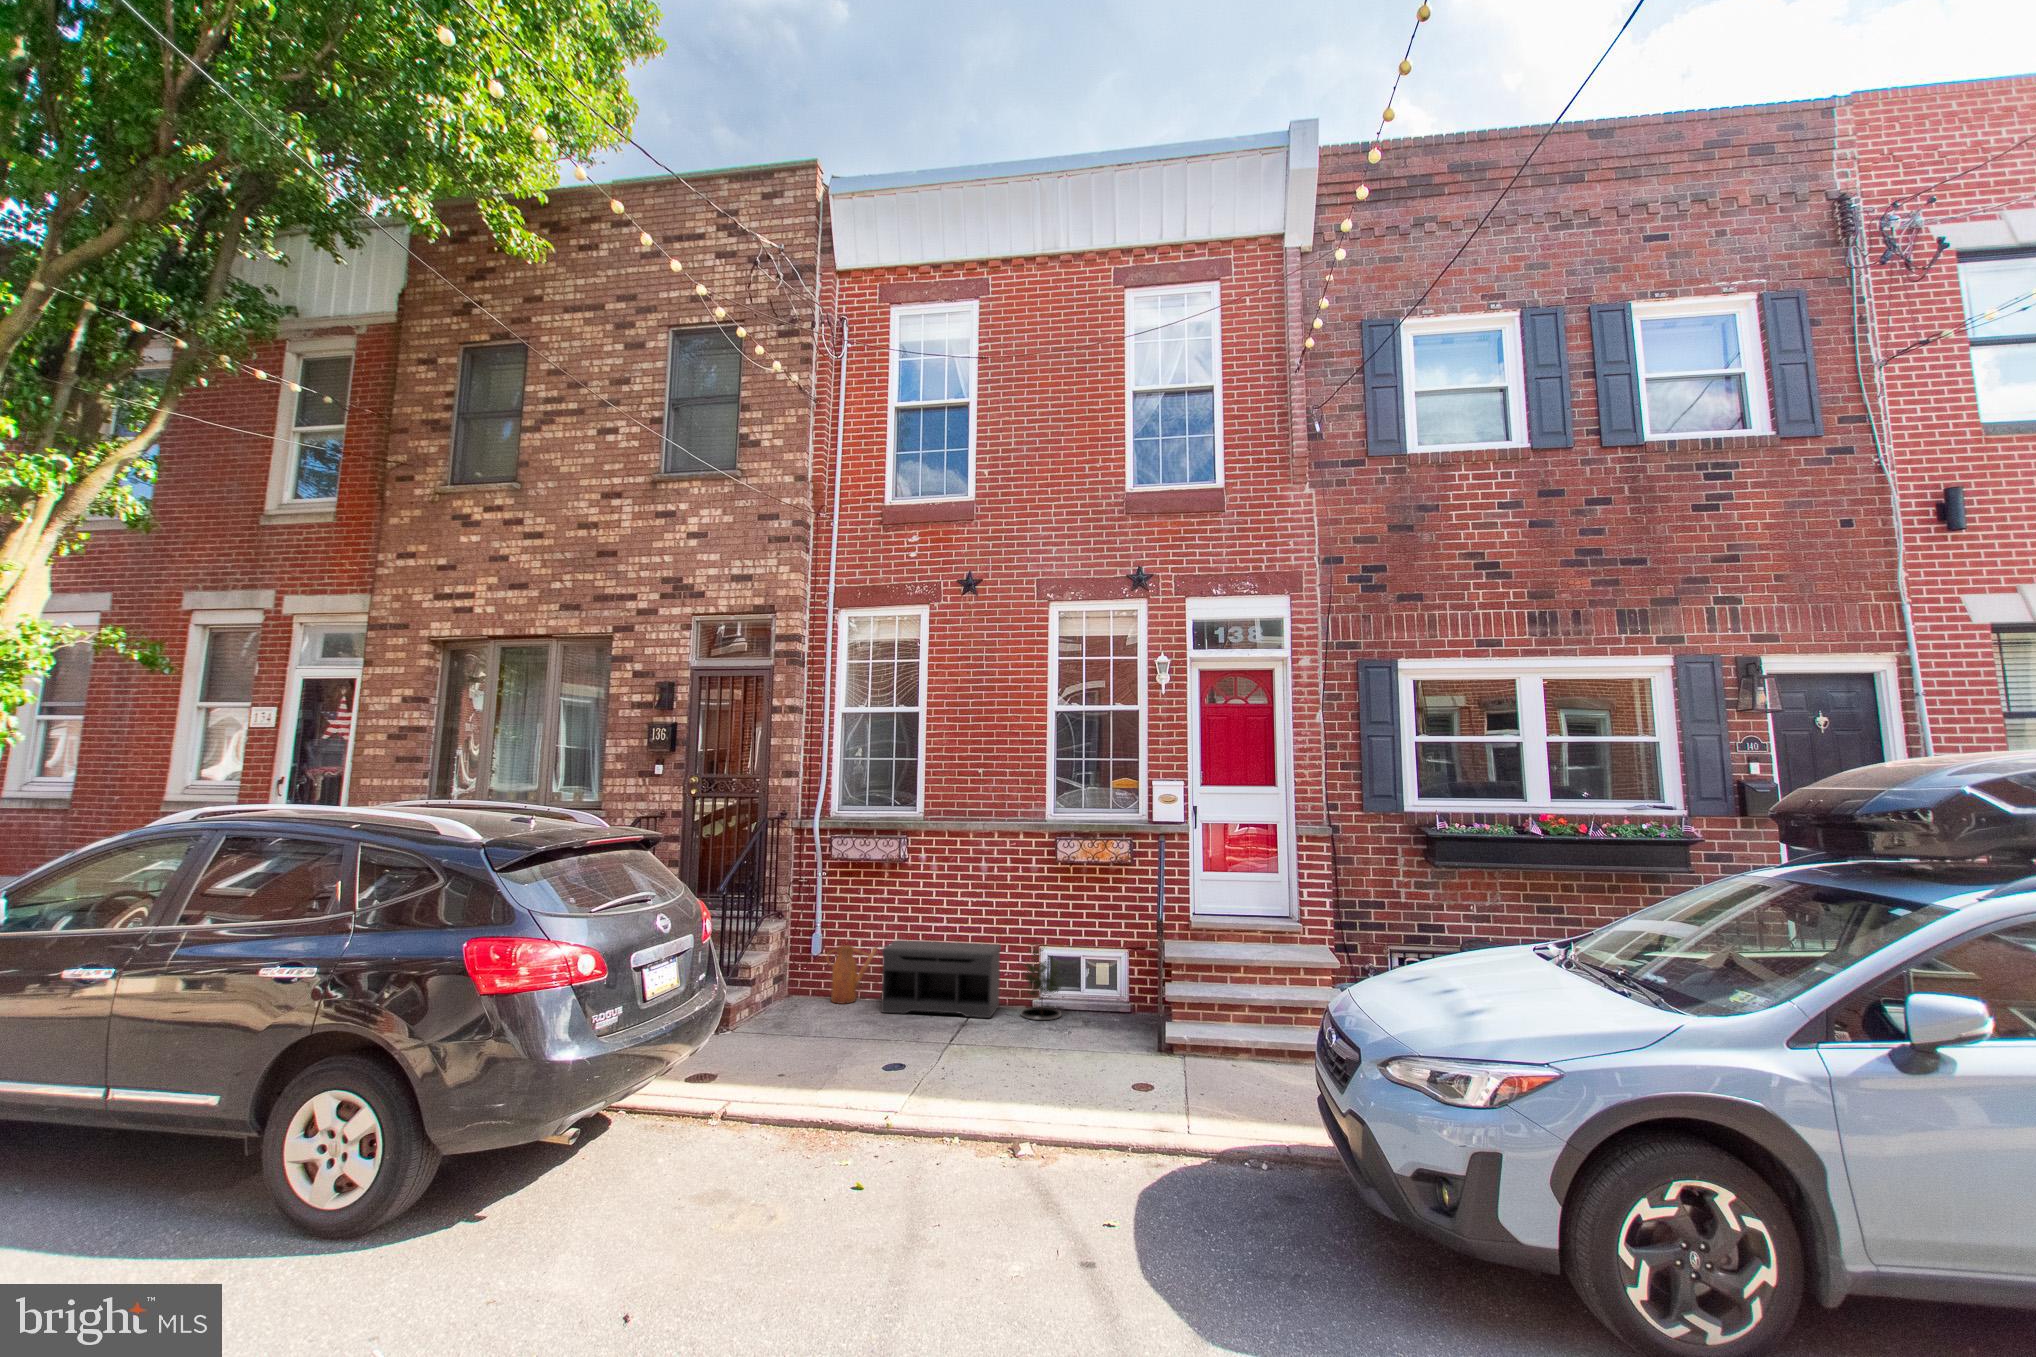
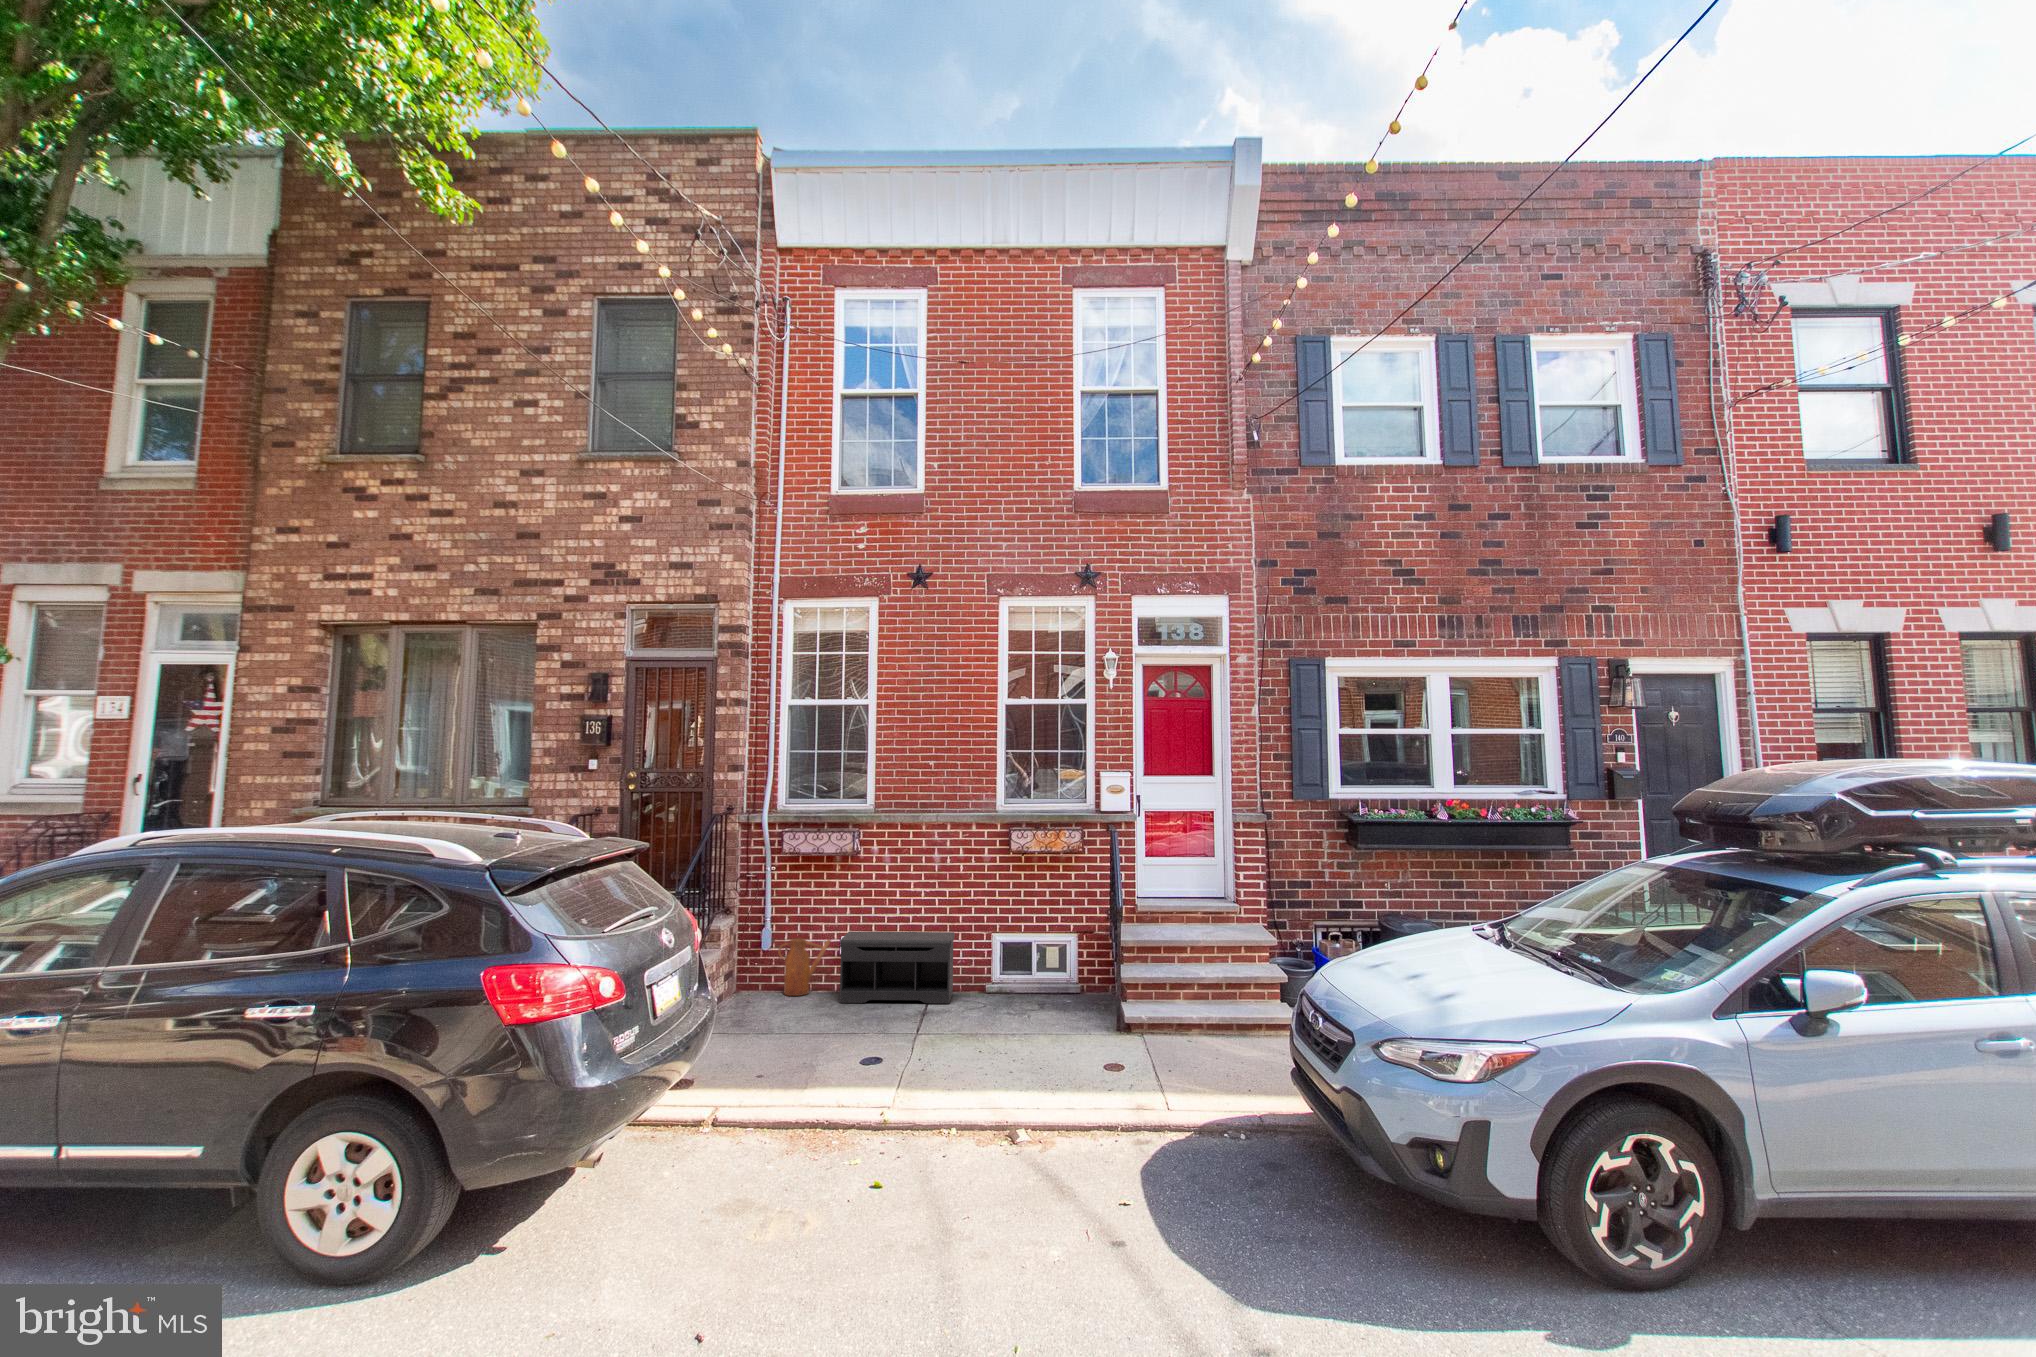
potted tree: present [1020,944,1061,1020] -> none [975,925,1019,1003]

